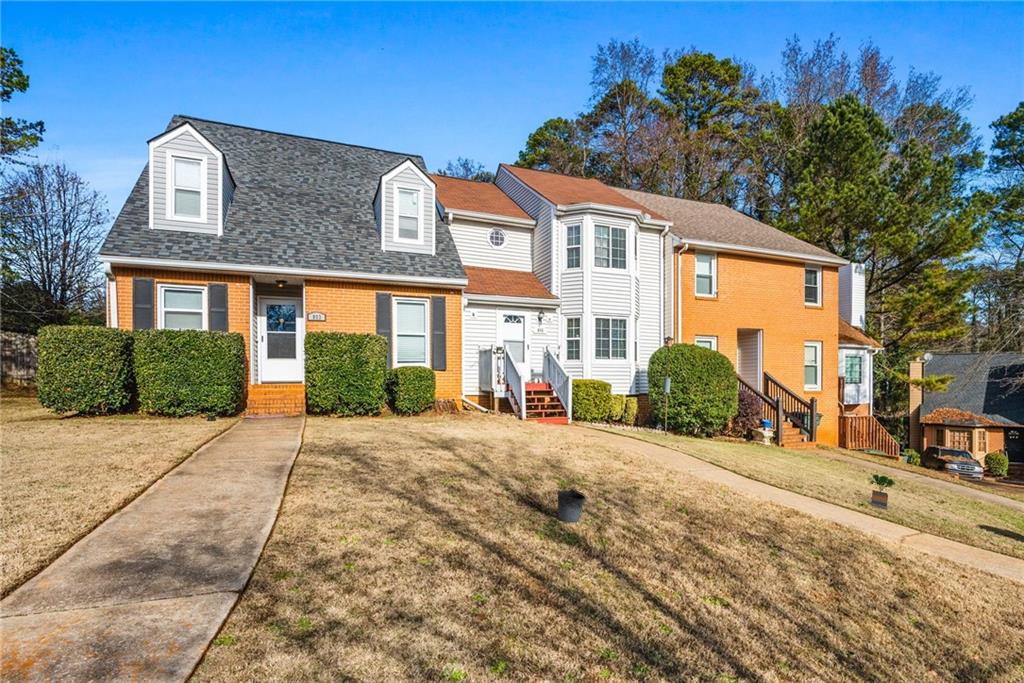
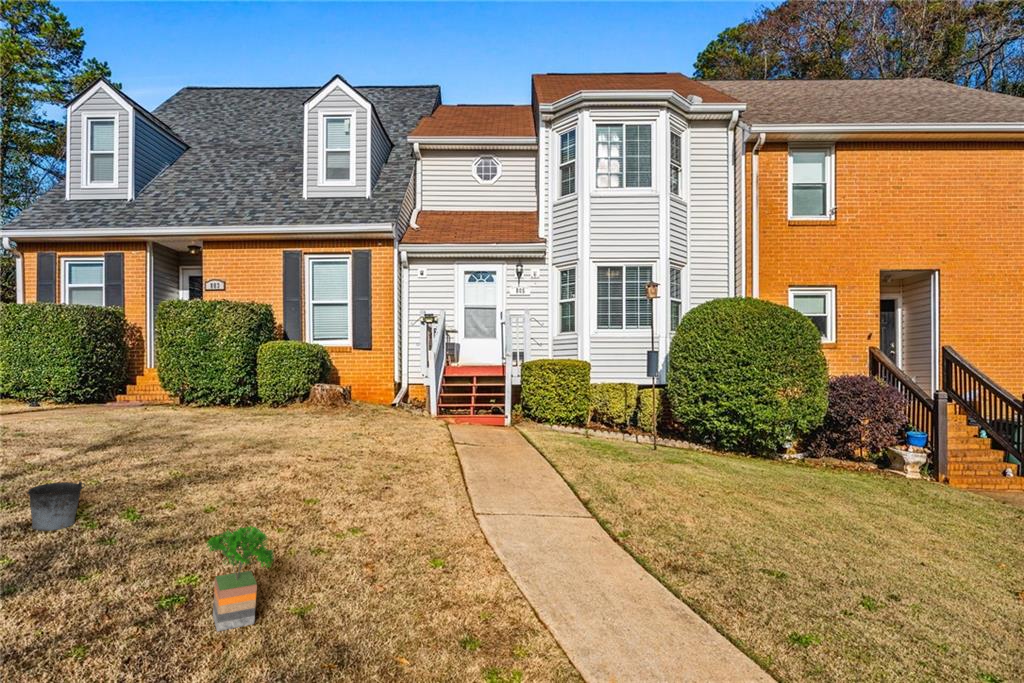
potted tree: present [868,475,895,509] -> present [207,526,274,631]

